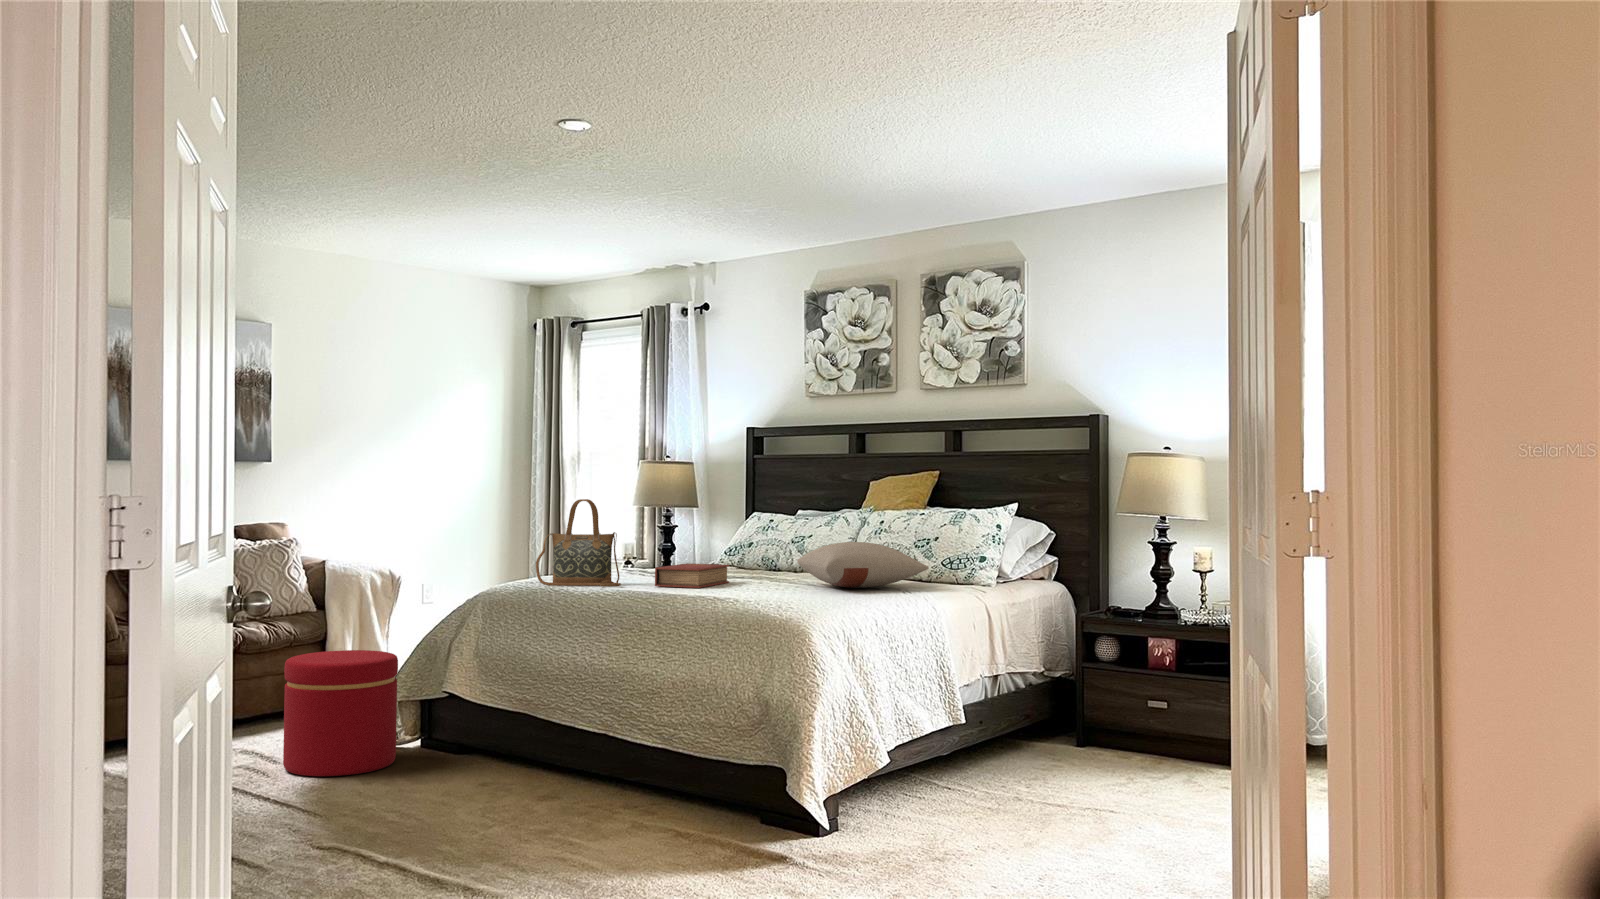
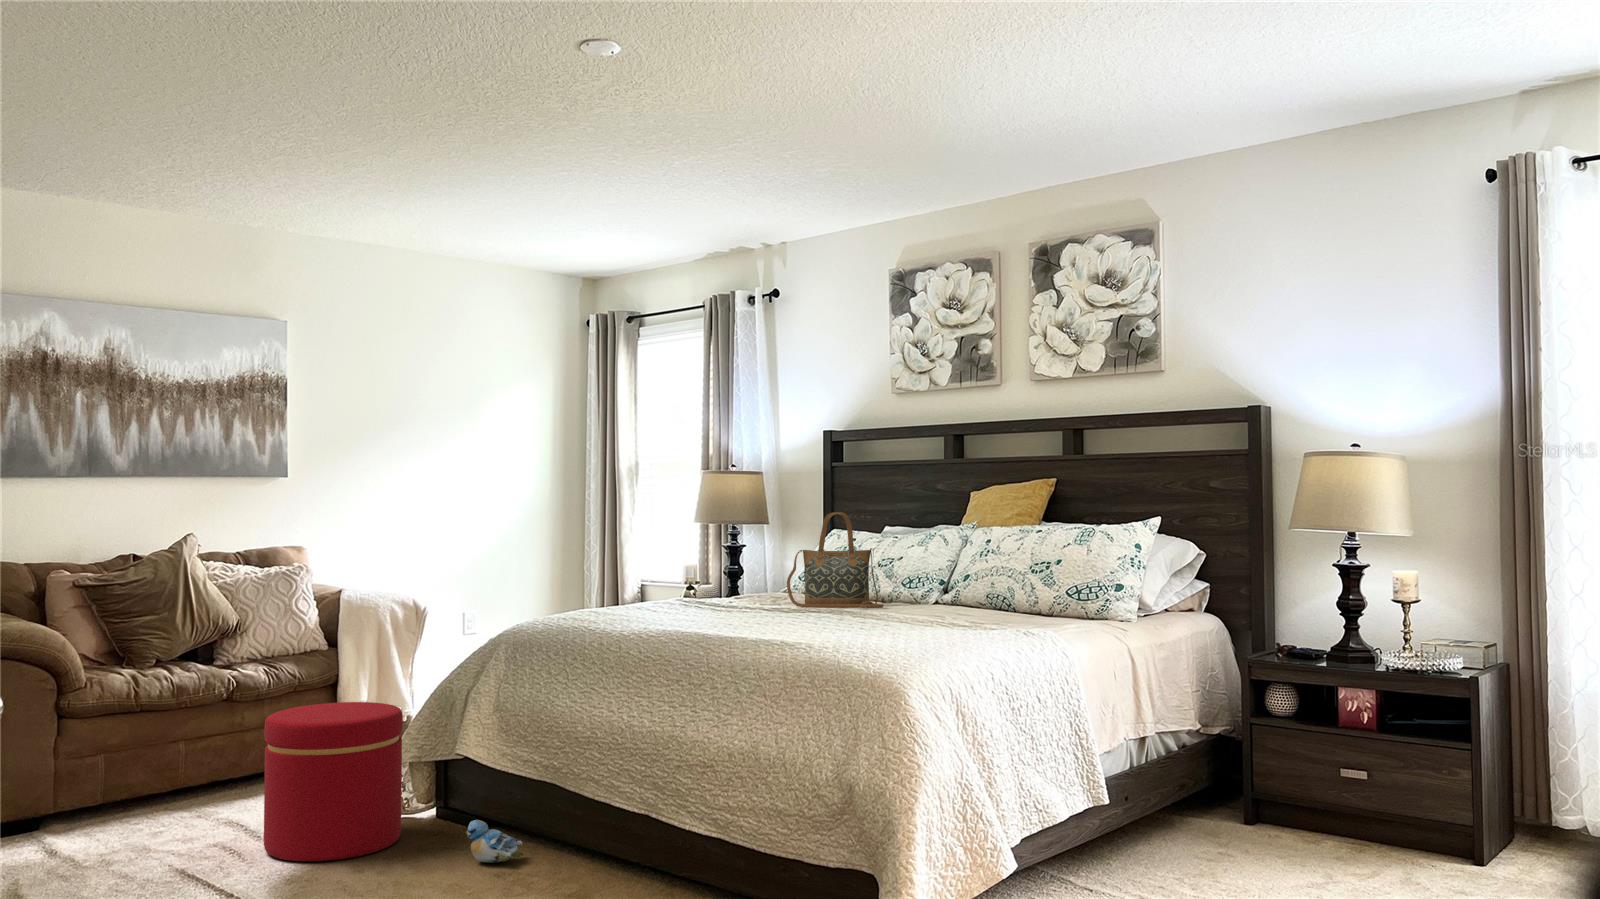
handbag: present [536,499,621,587] -> present [787,512,884,608]
pillow: present [797,542,929,588] -> none [887,568,1055,625]
book: present [655,563,729,588] -> none [712,594,804,626]
plush toy: none [454,742,502,776] -> present [466,820,524,863]

